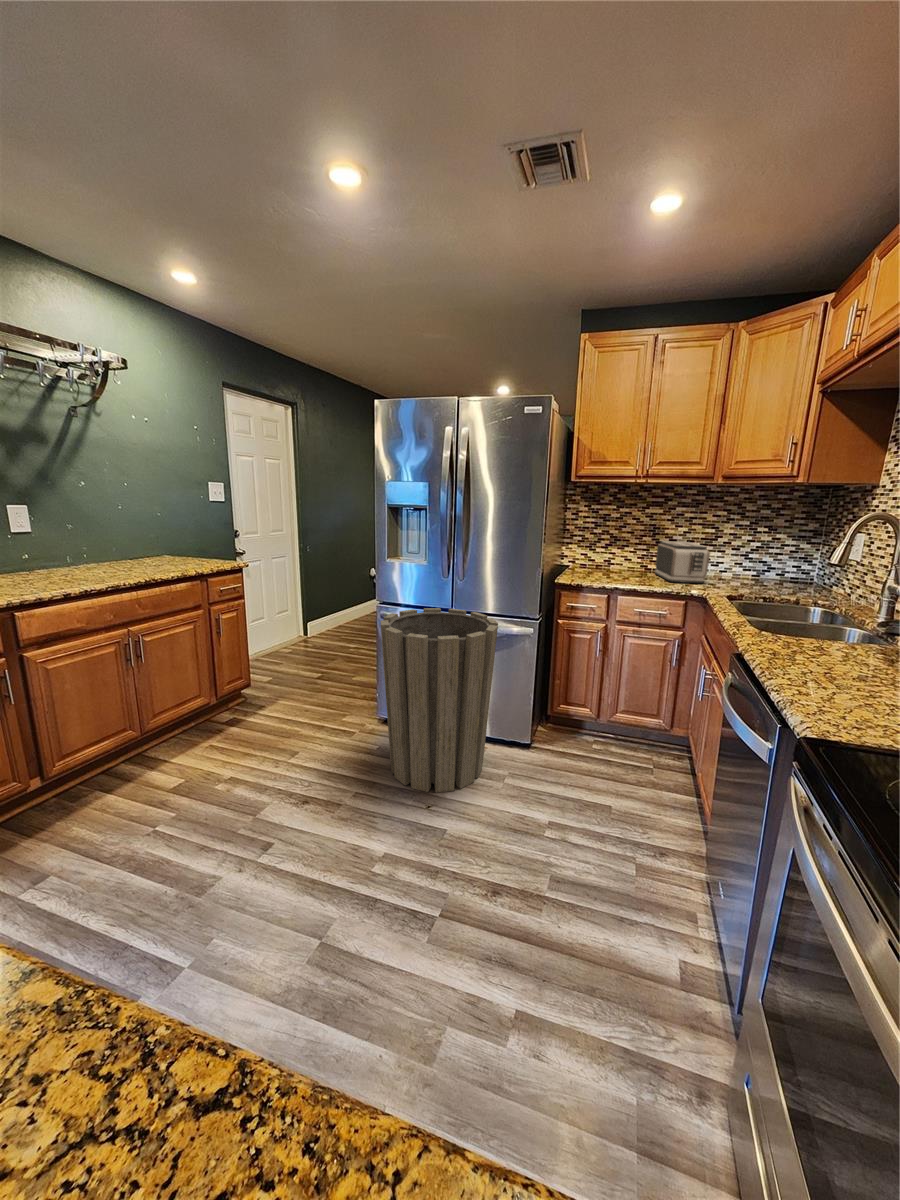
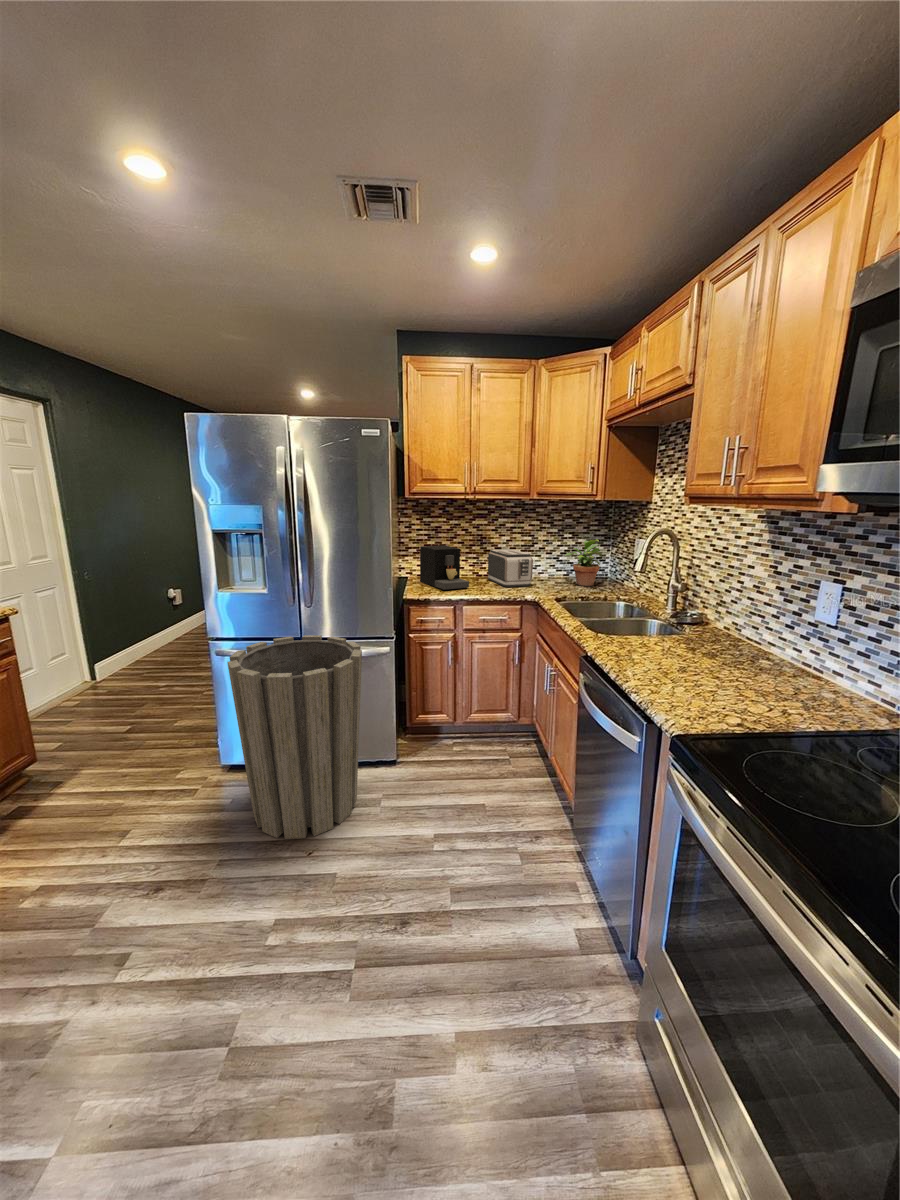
coffee maker: none [576,533,628,579] -> present [420,545,469,590]
potted plant: none [754,533,808,589] -> present [565,540,602,586]

